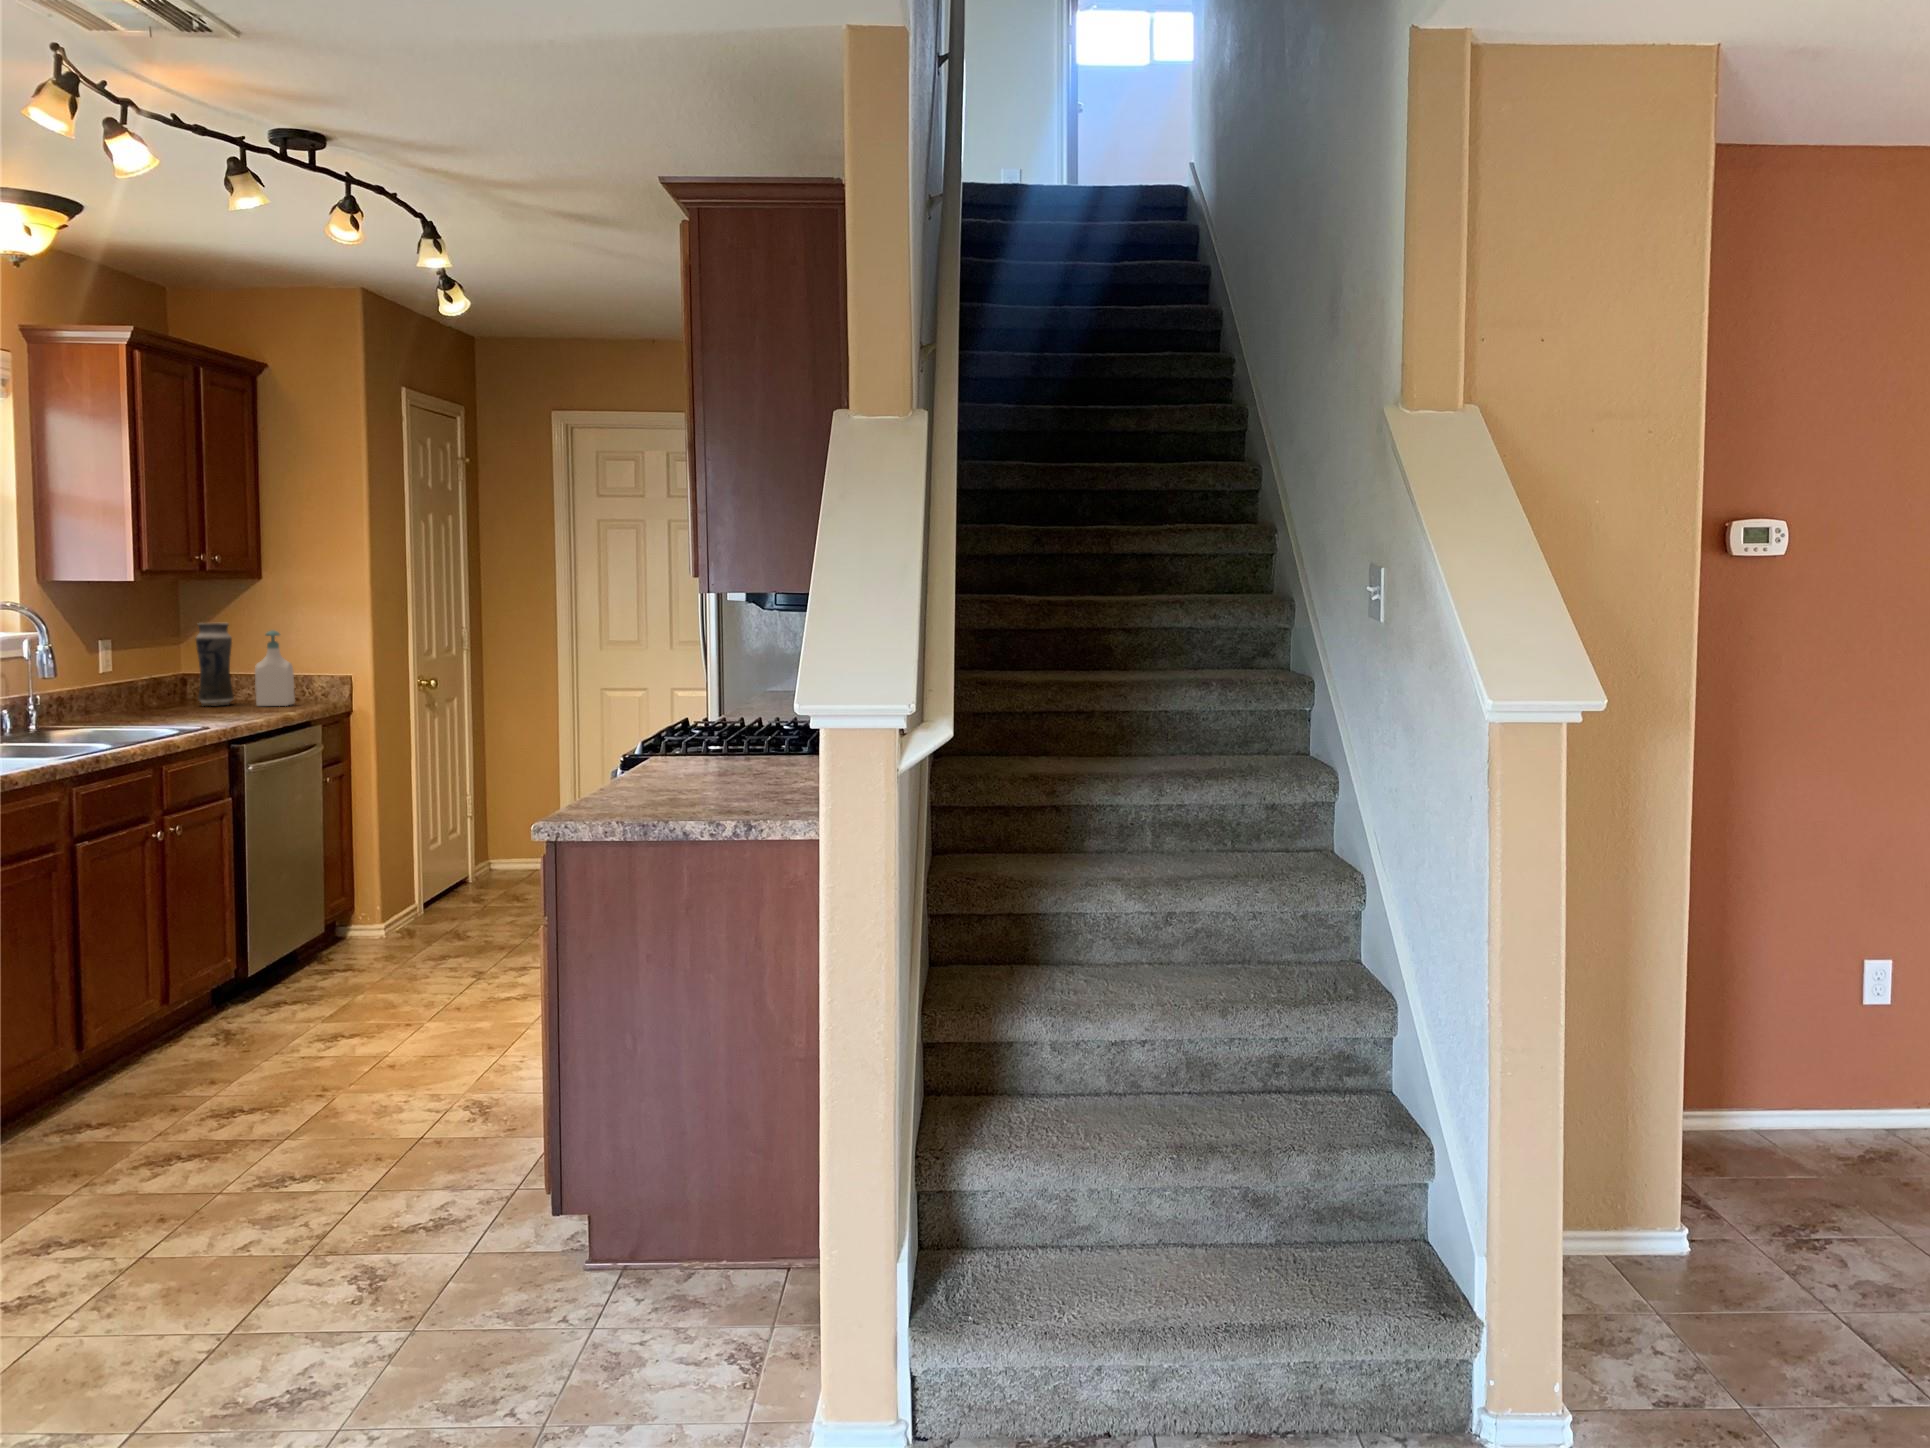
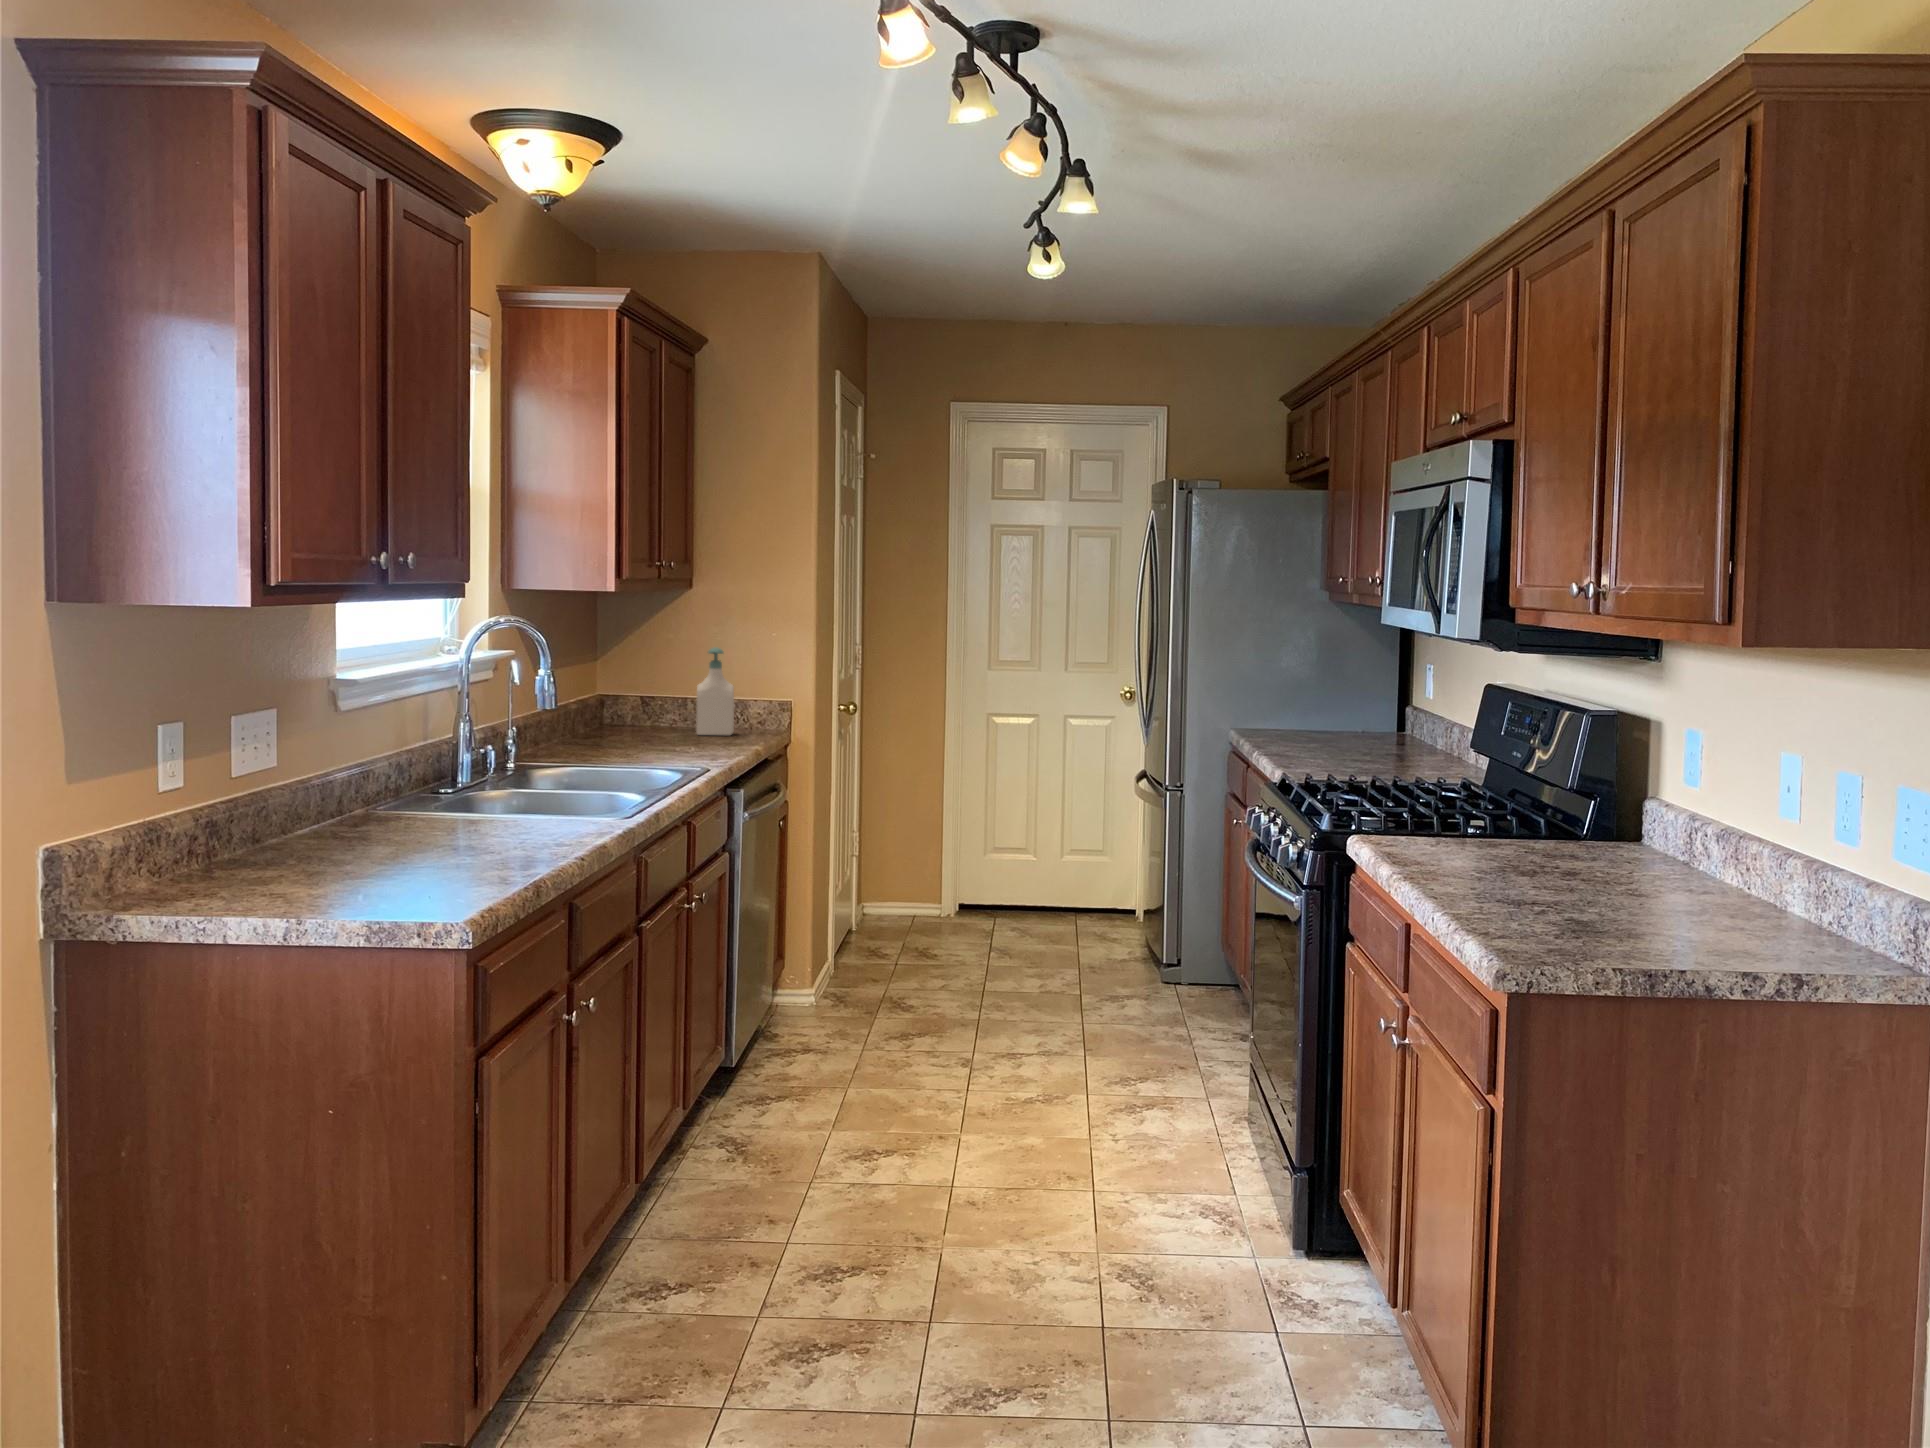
vase: present [196,623,234,706] -> none [630,636,668,733]

